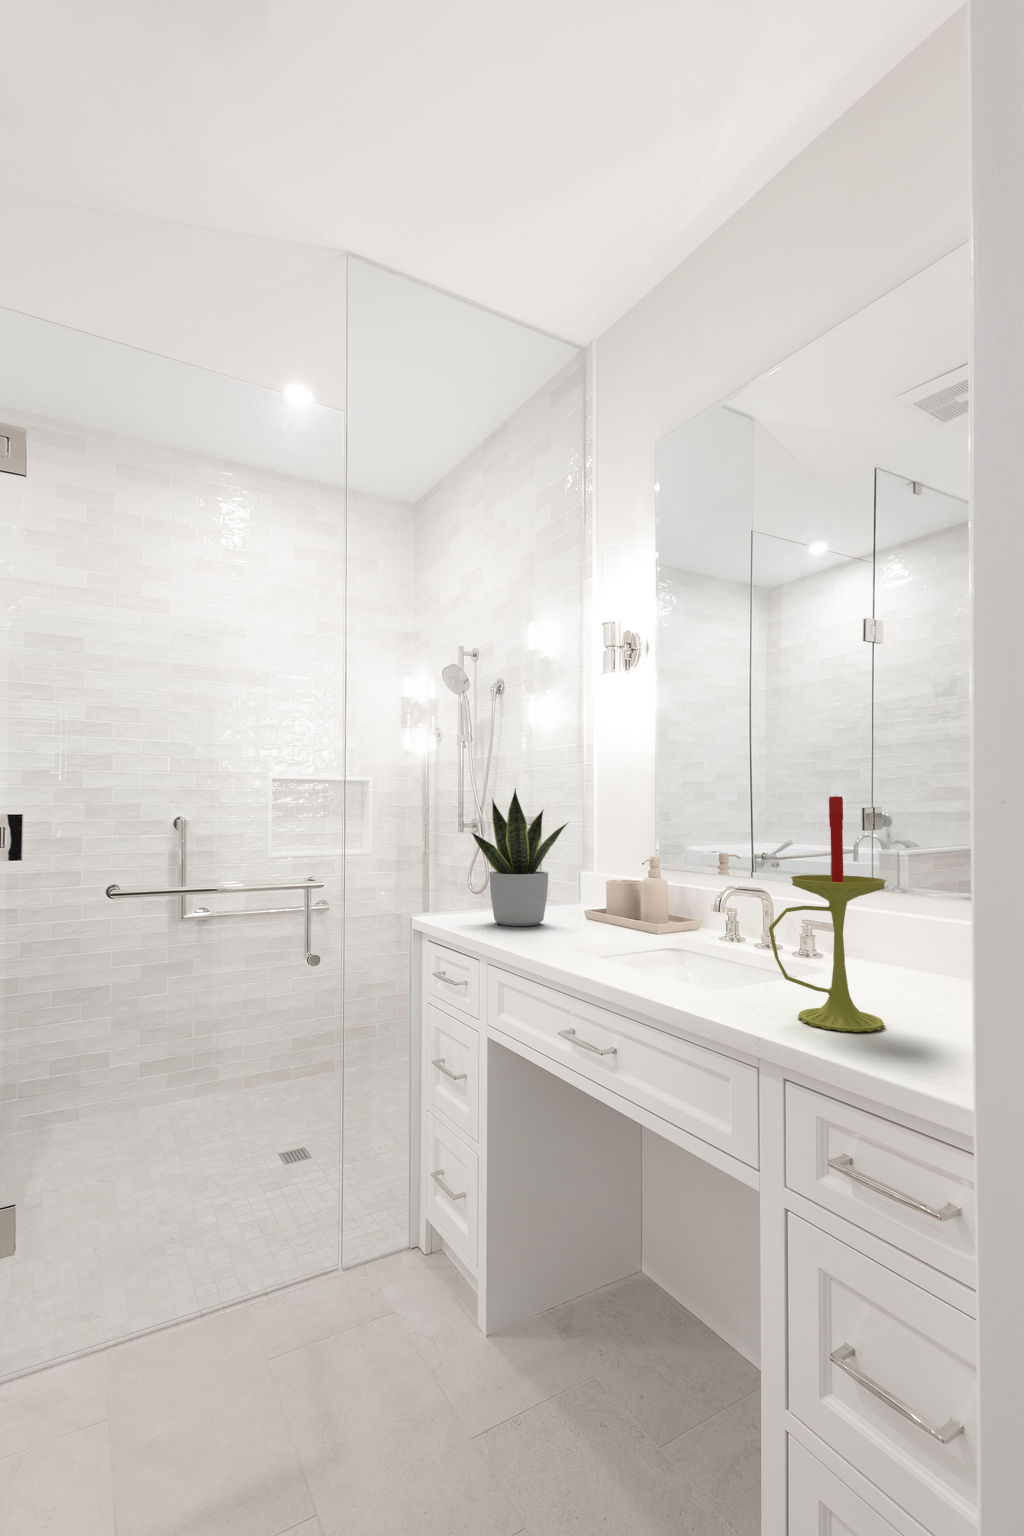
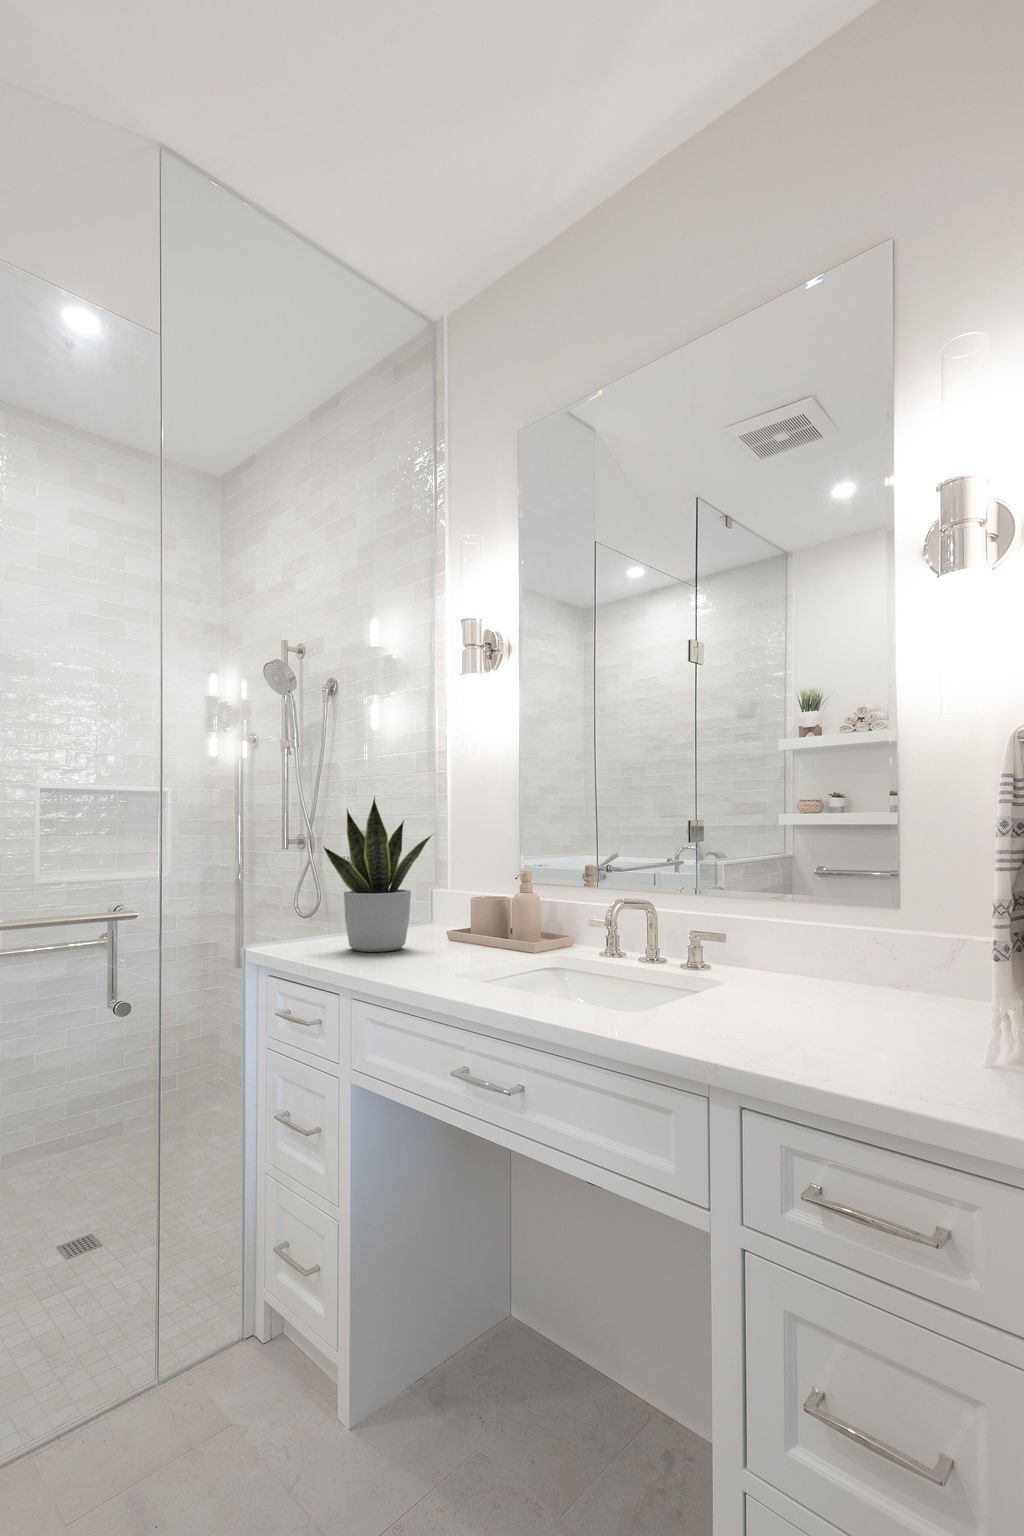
candle: present [769,796,886,1032] -> none [706,789,826,1047]

